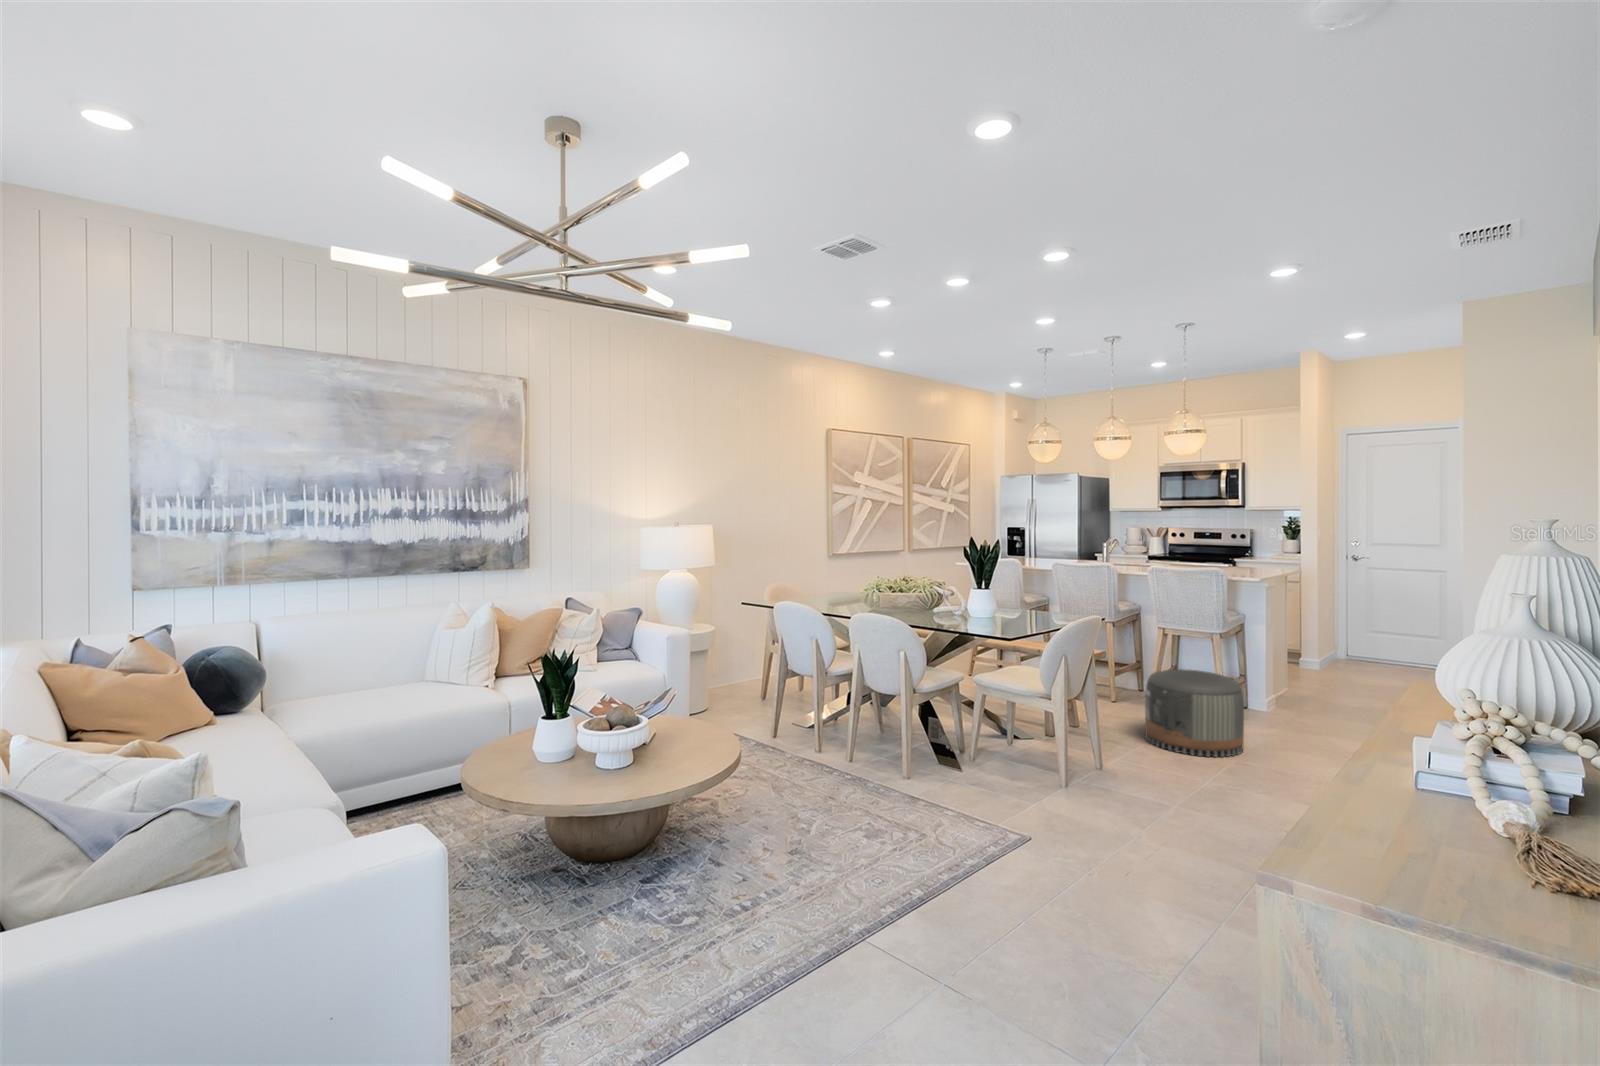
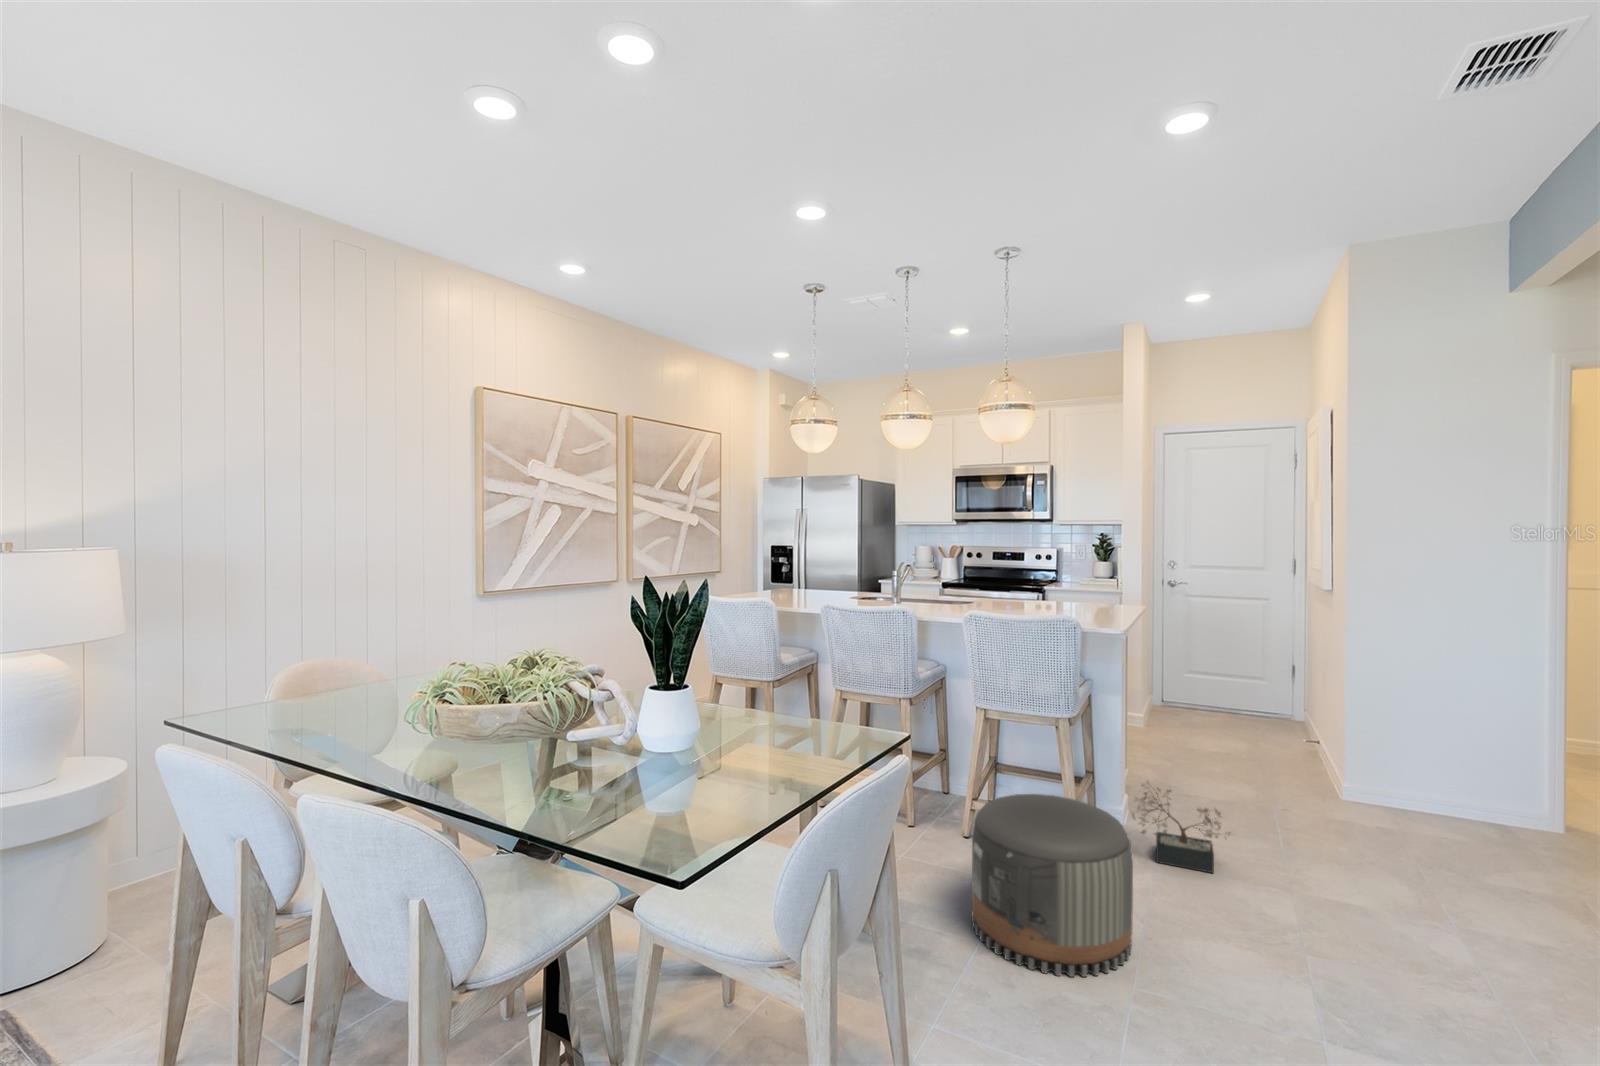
decorative plant: none [1267,677,1335,734] -> present [1132,781,1230,873]

